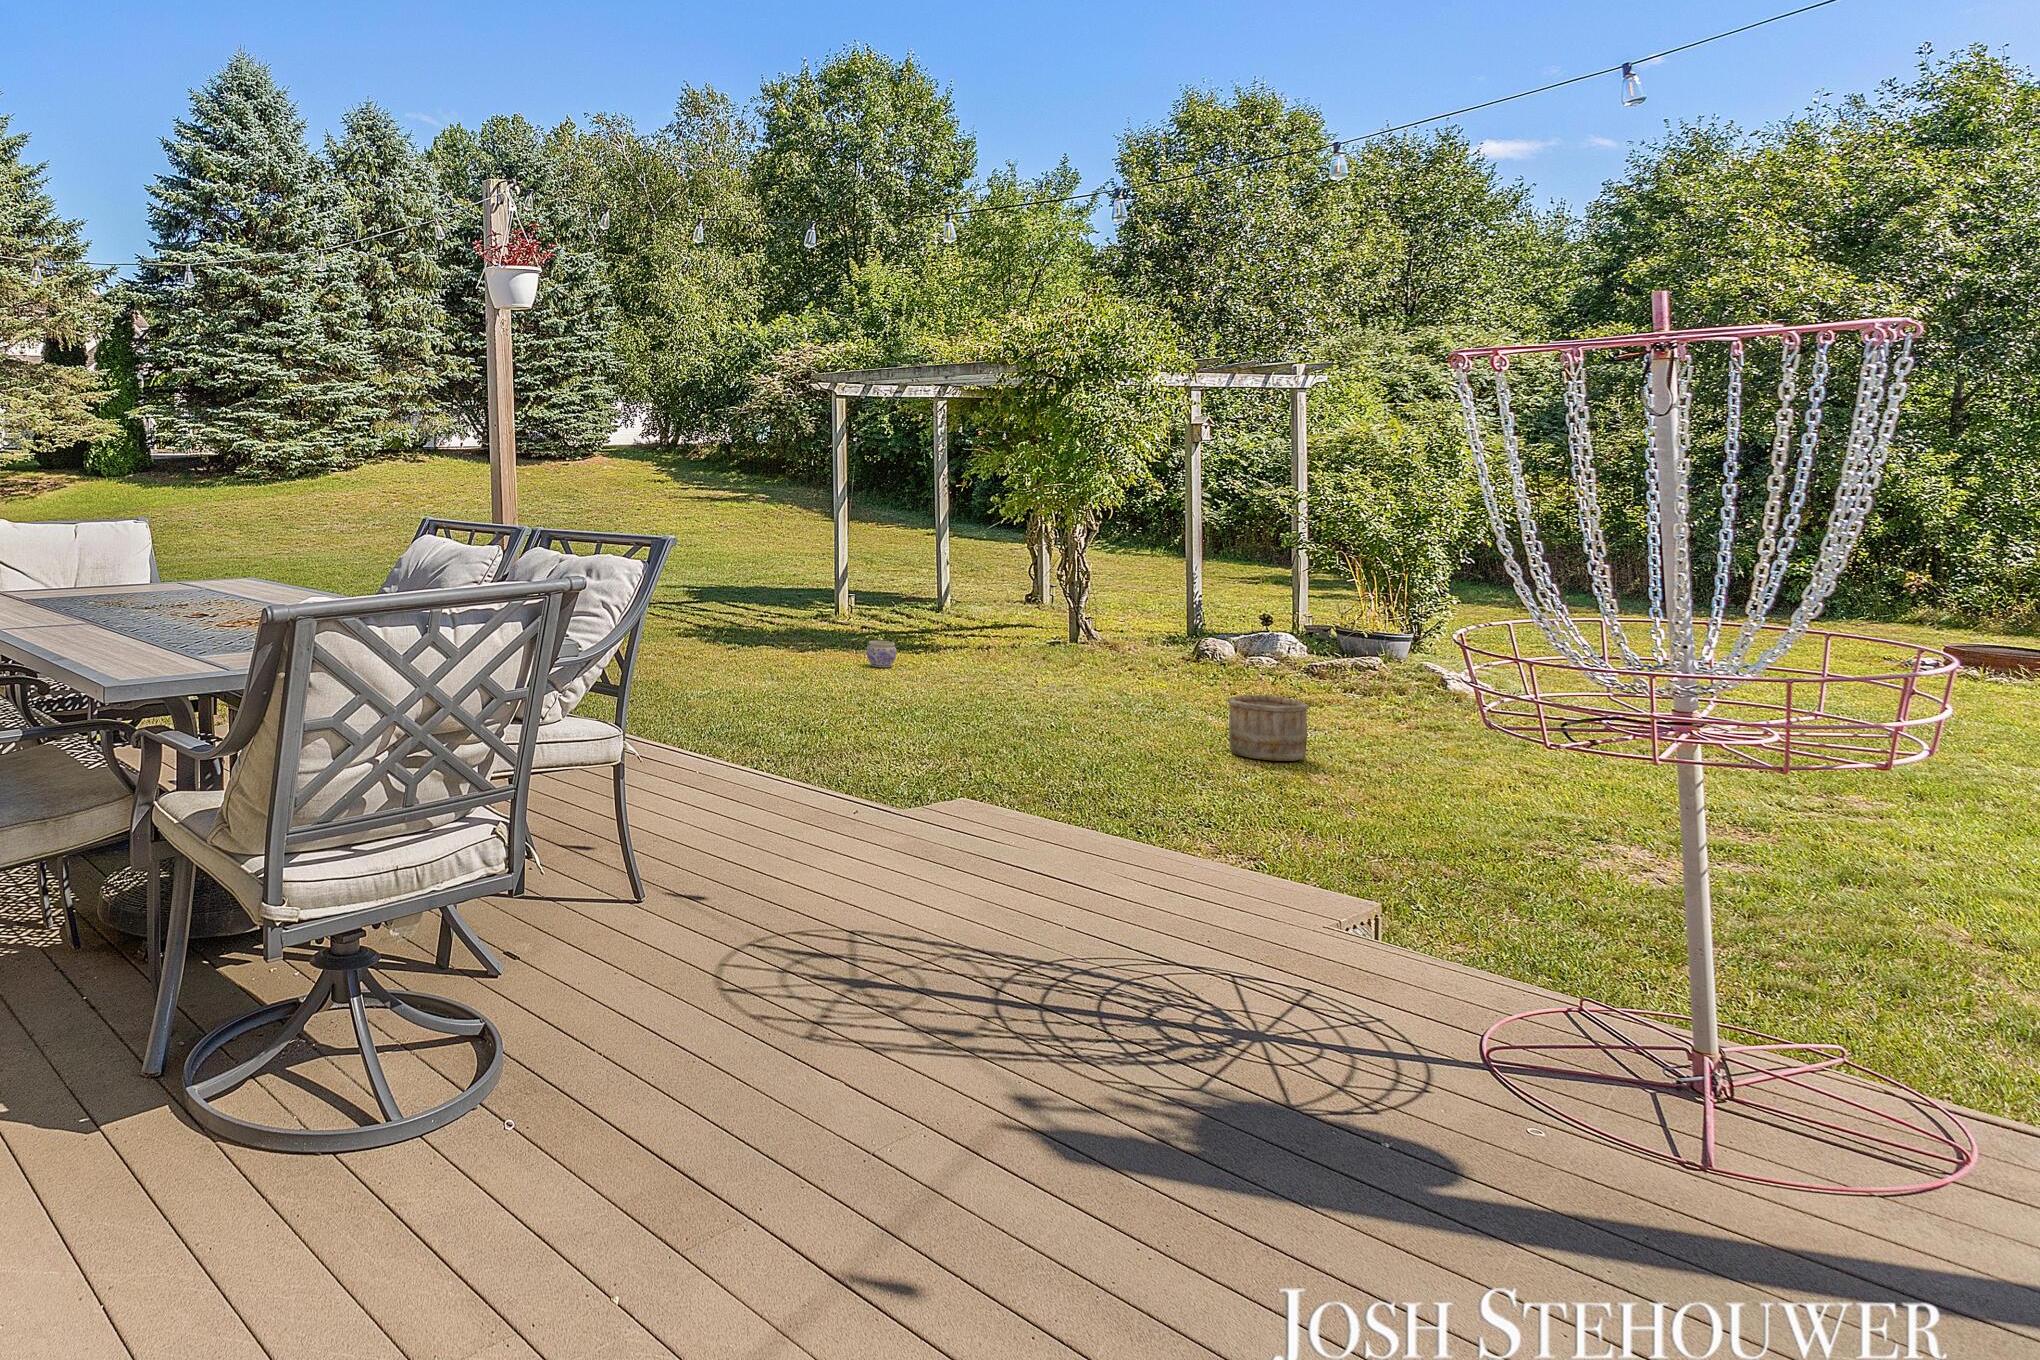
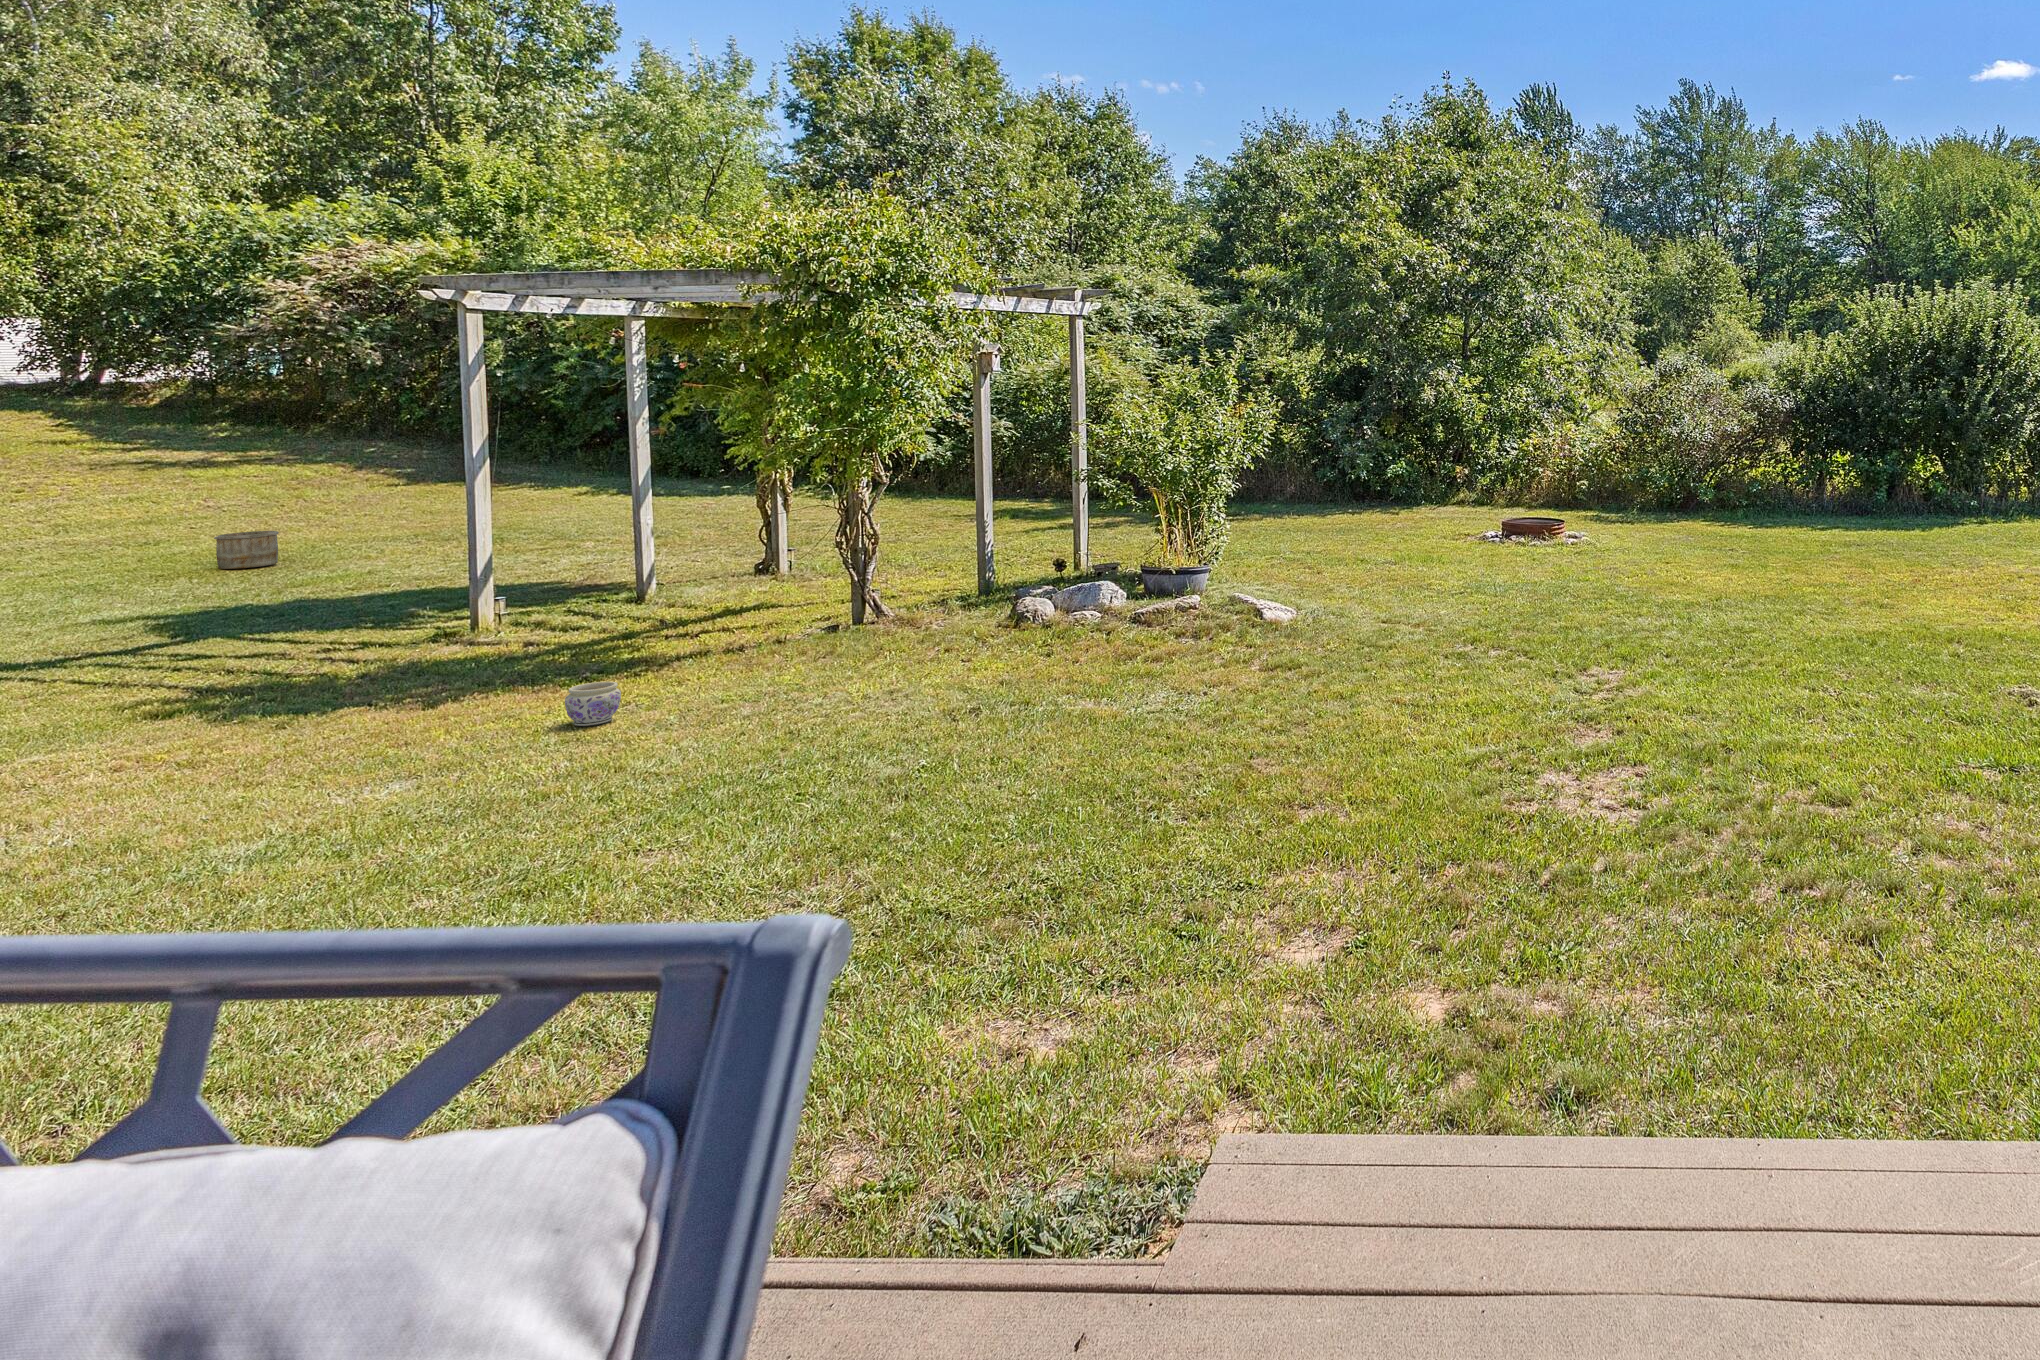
wooden bucket: present [1227,695,1309,761] -> present [214,531,279,569]

